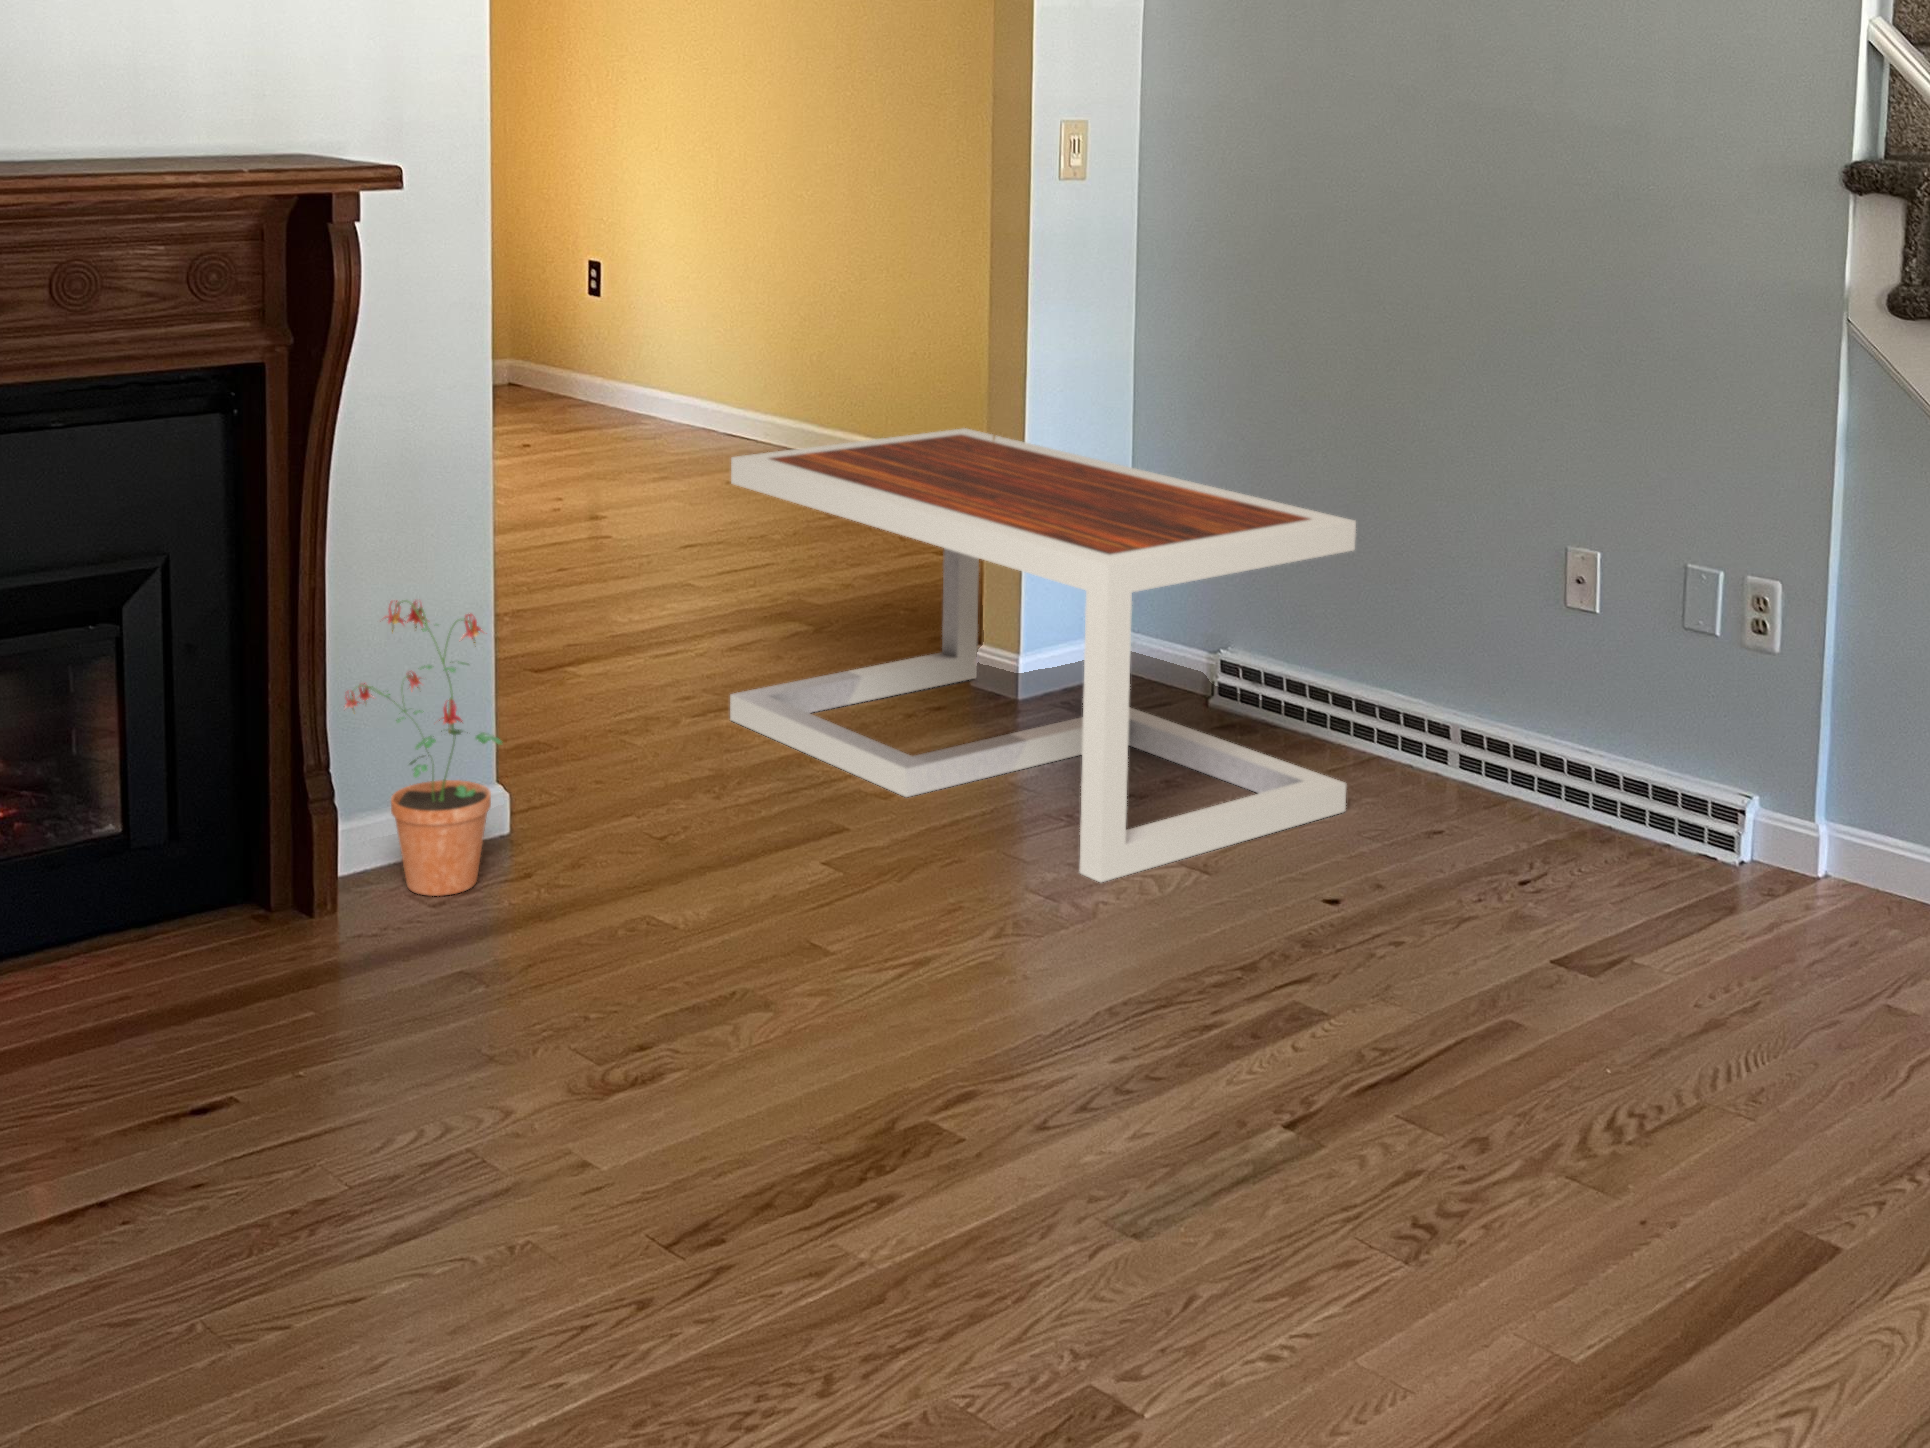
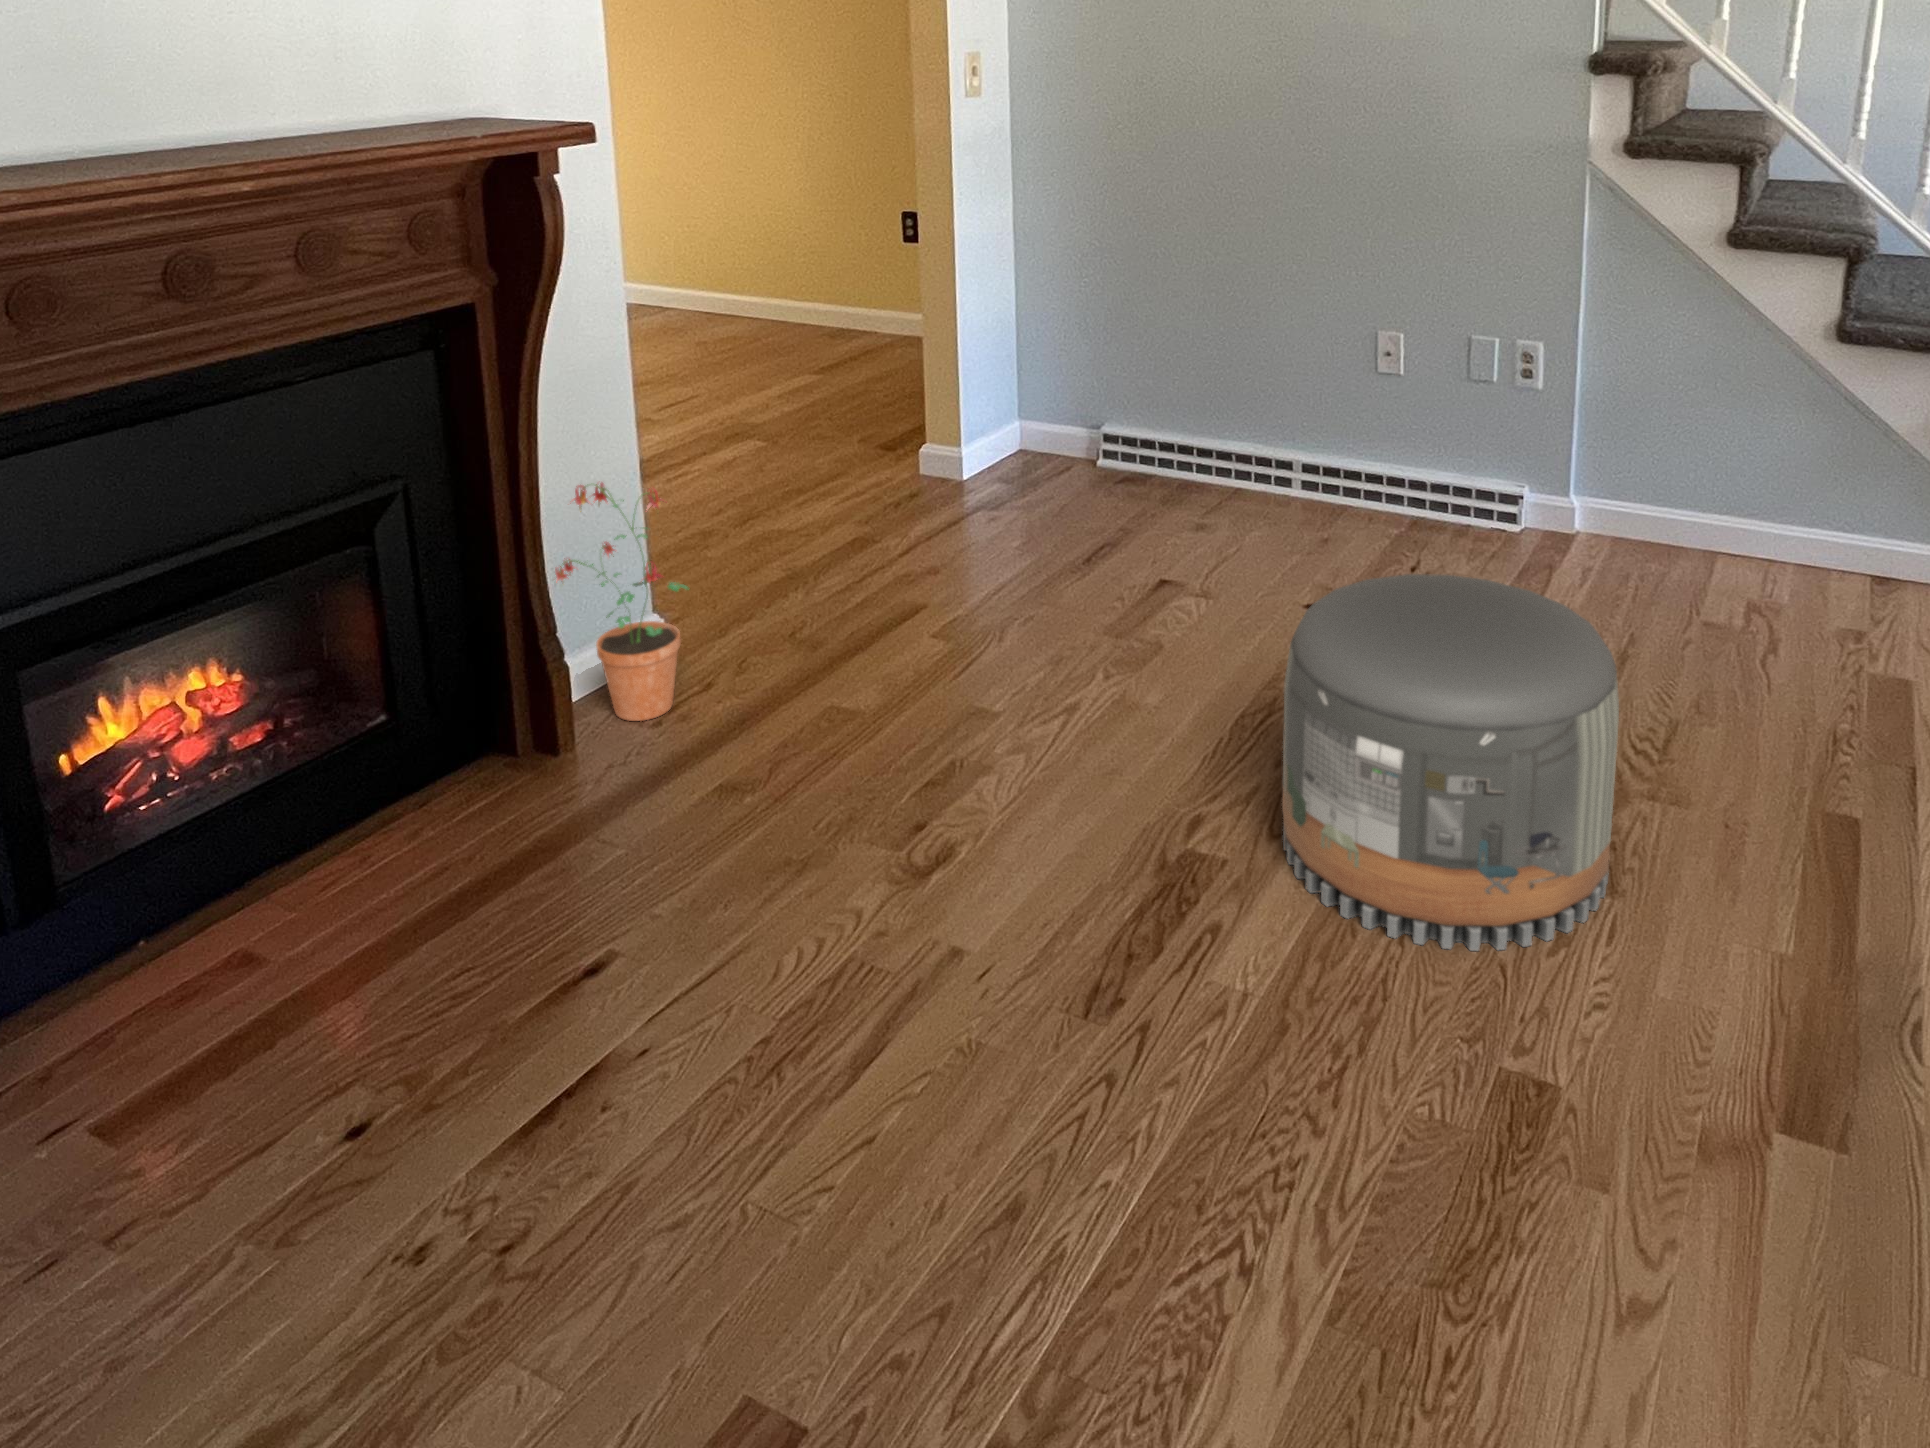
coffee table: present [730,428,1356,882] -> none [754,288,1255,617]
pouf: none [1026,818,1456,1295] -> present [1282,574,1619,951]

